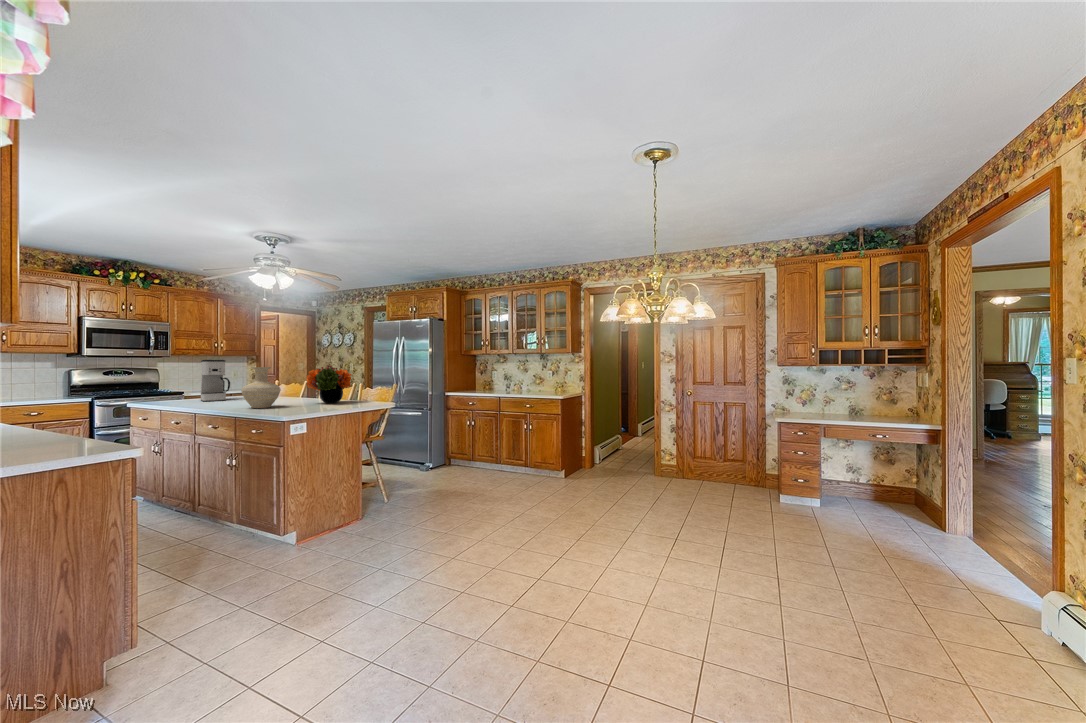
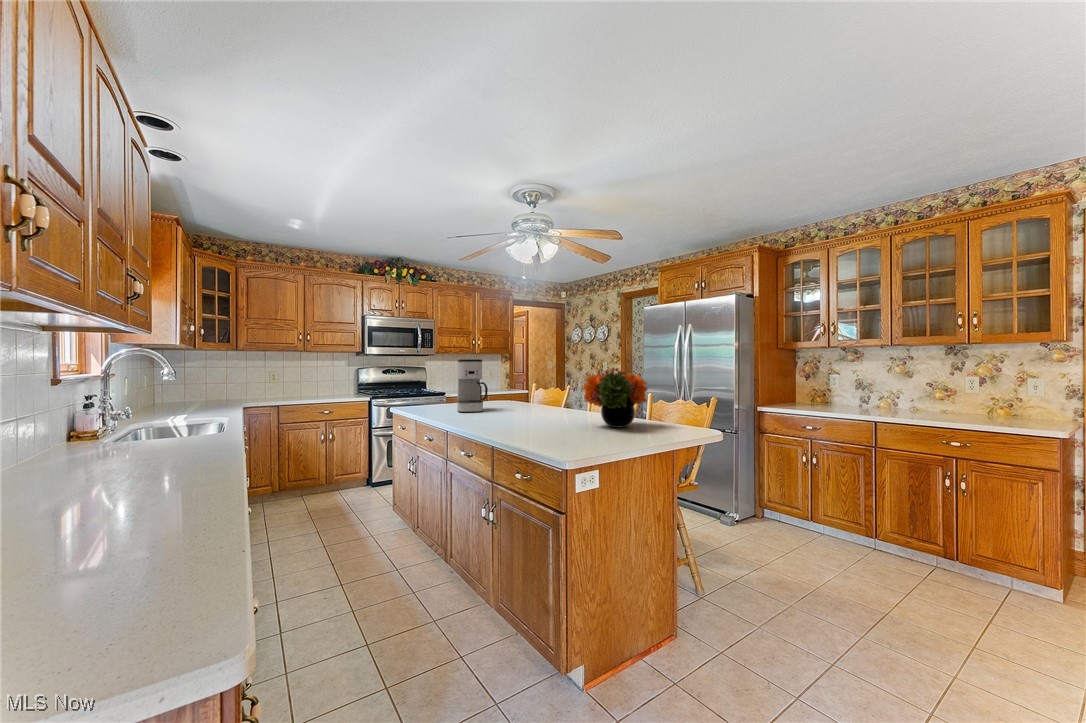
vase: present [241,367,281,408] -> none [502,371,551,433]

